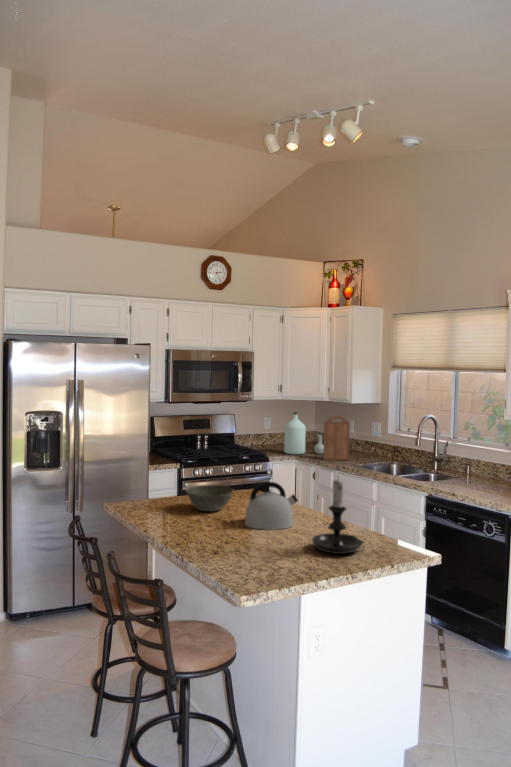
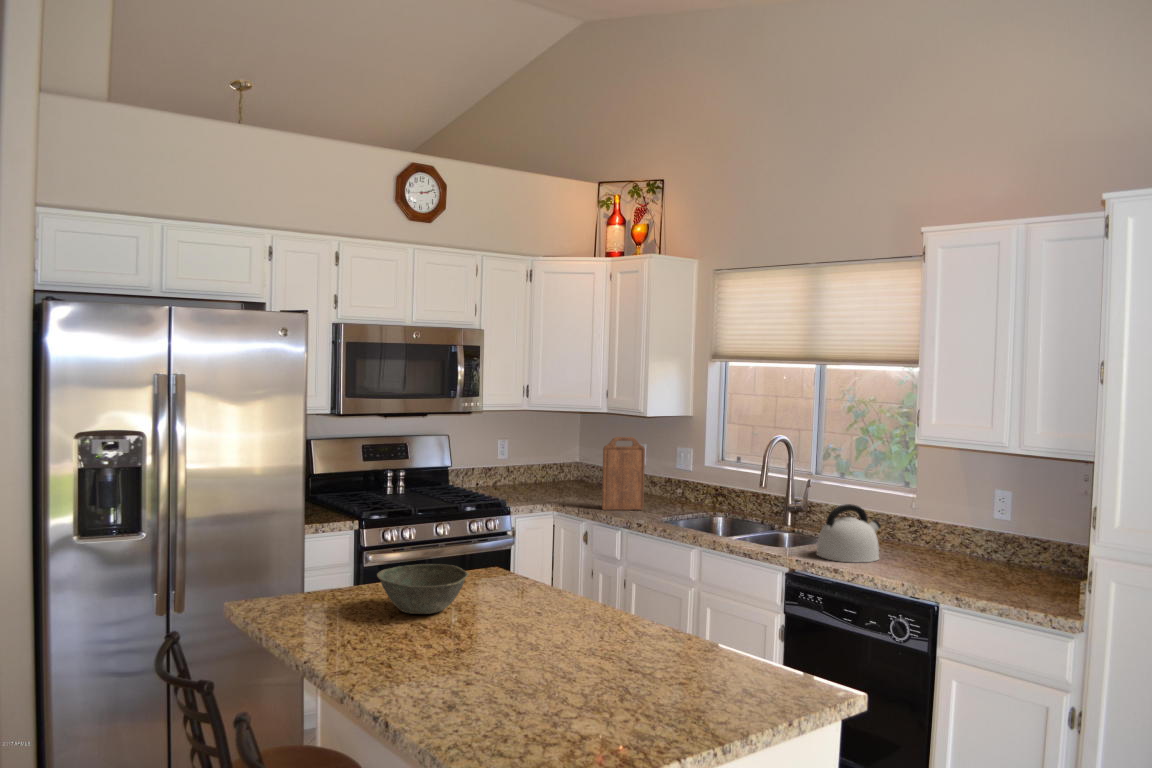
bottle: present [284,412,324,454] -> none [535,430,602,501]
candle holder: present [312,480,364,554] -> none [631,549,732,700]
kettle: present [245,482,298,530] -> present [816,504,881,562]

